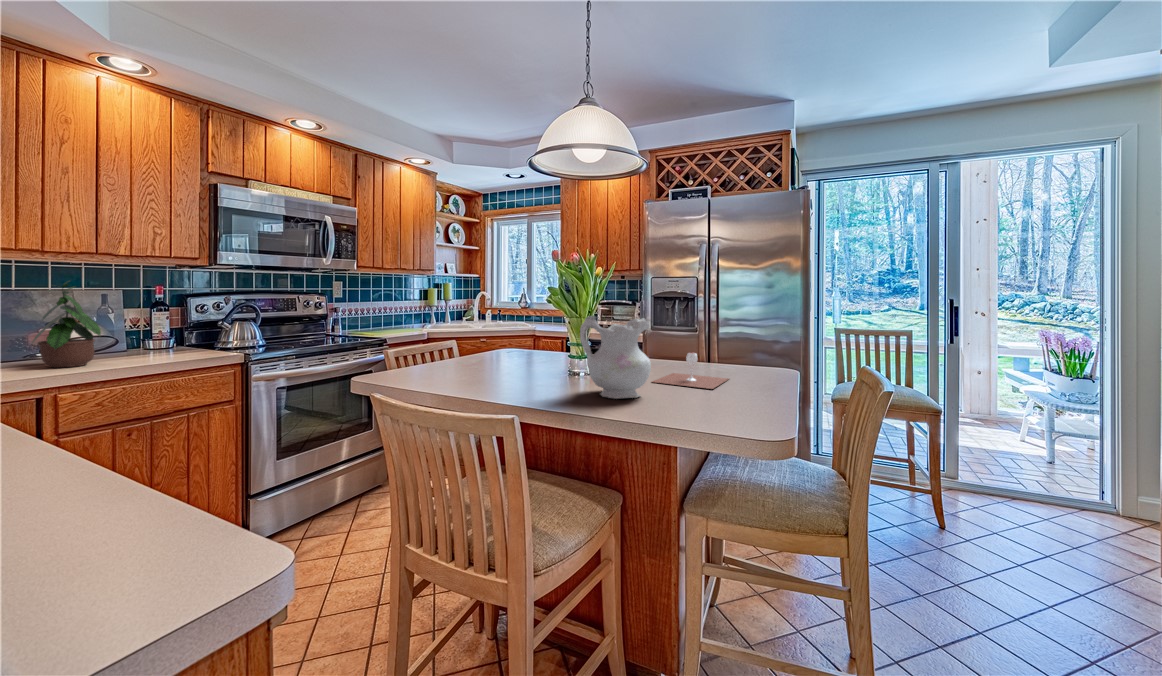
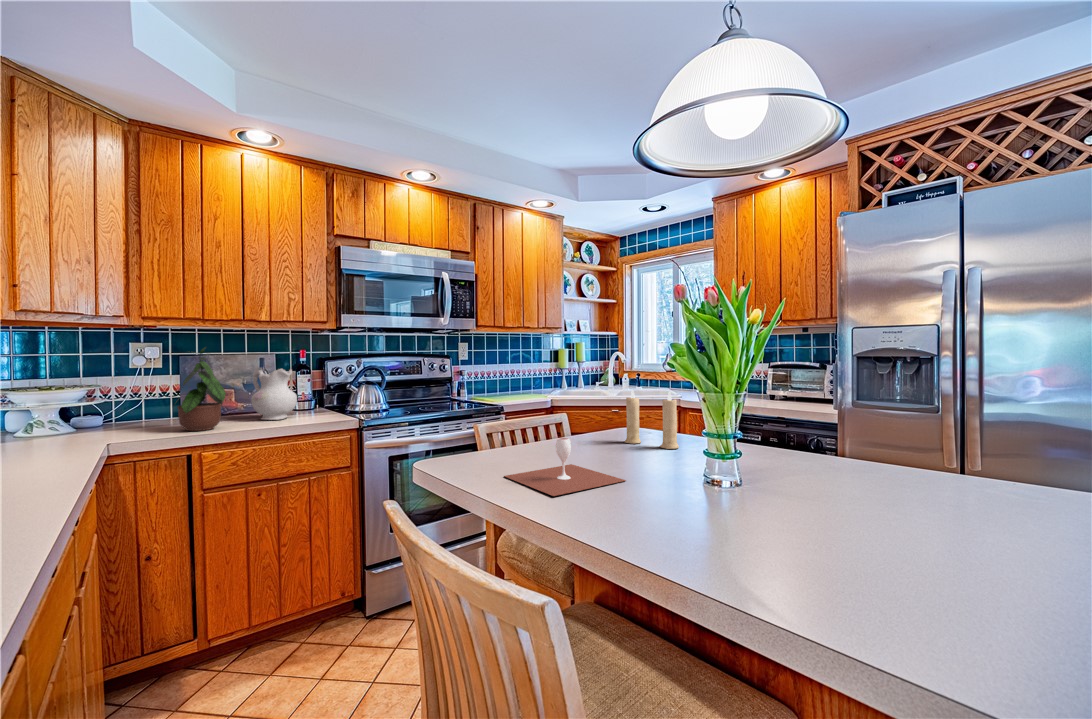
ceramic pitcher: present [580,316,651,399] -> present [251,368,297,420]
candle: none [508,319,547,359] -> present [624,390,679,449]
wine glass: present [653,353,728,389] -> present [504,438,626,496]

